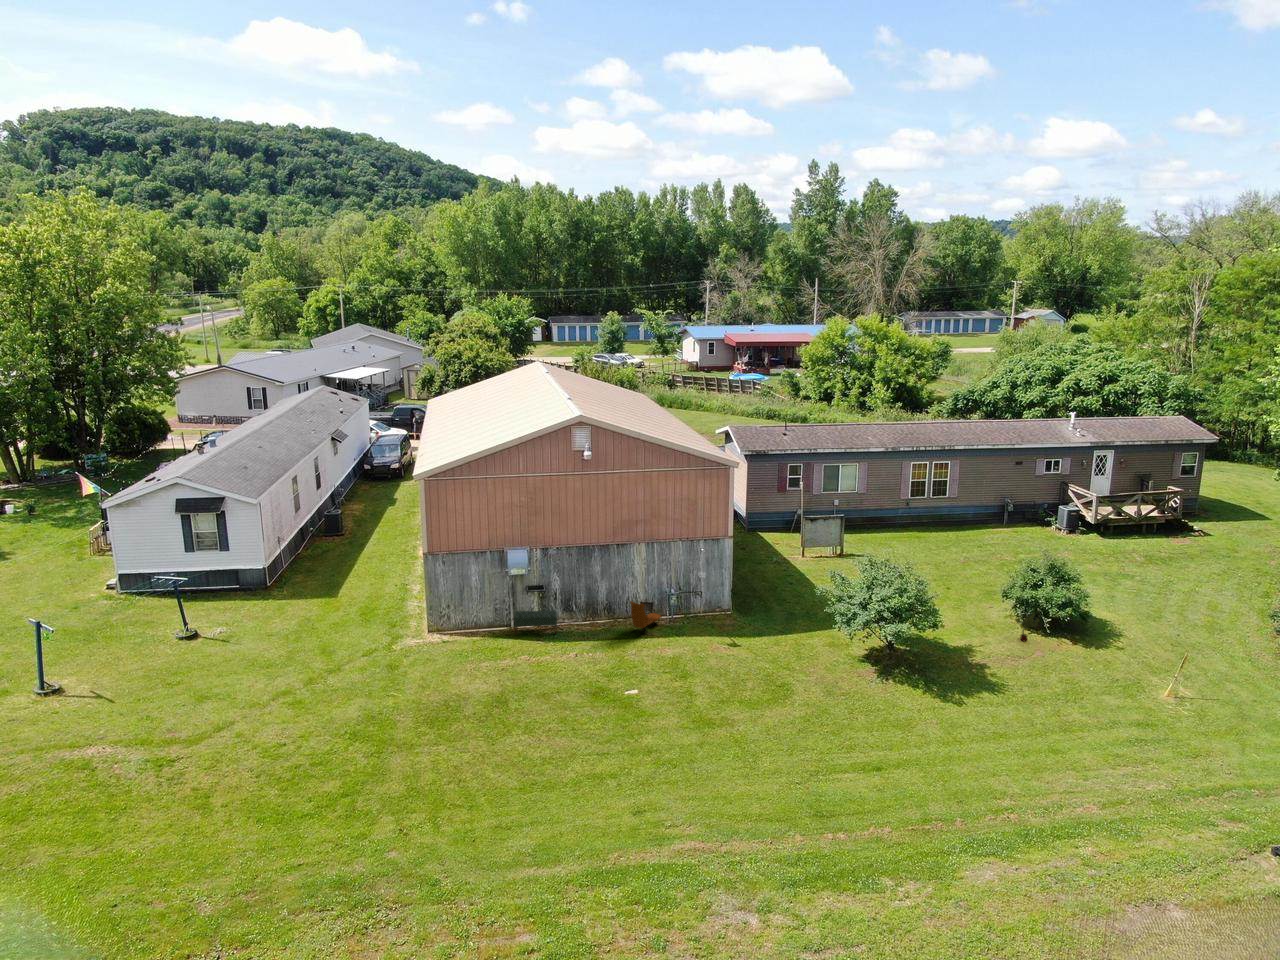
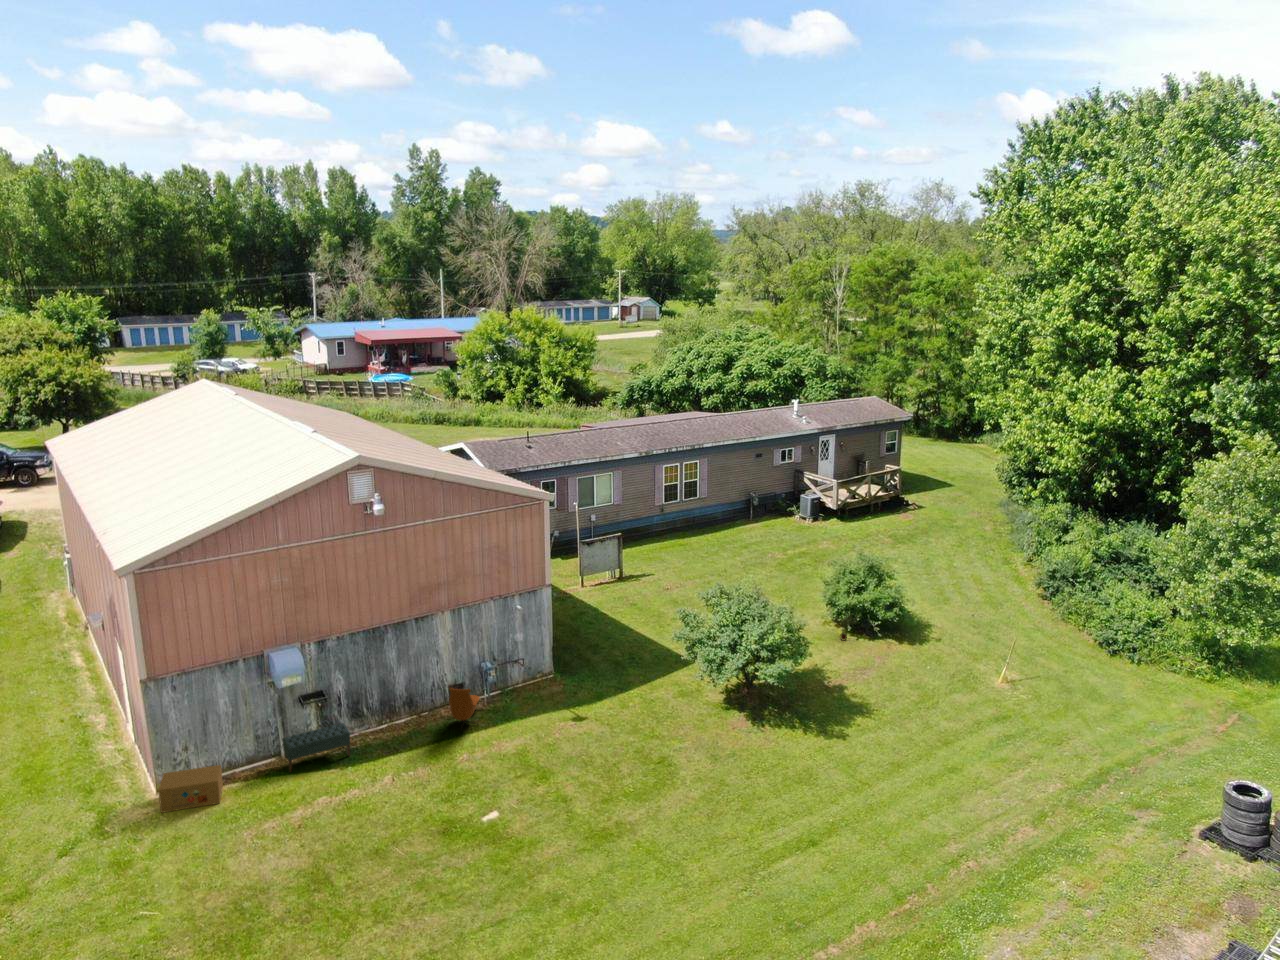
cardboard box: none [433,615,474,642] -> present [159,765,223,813]

